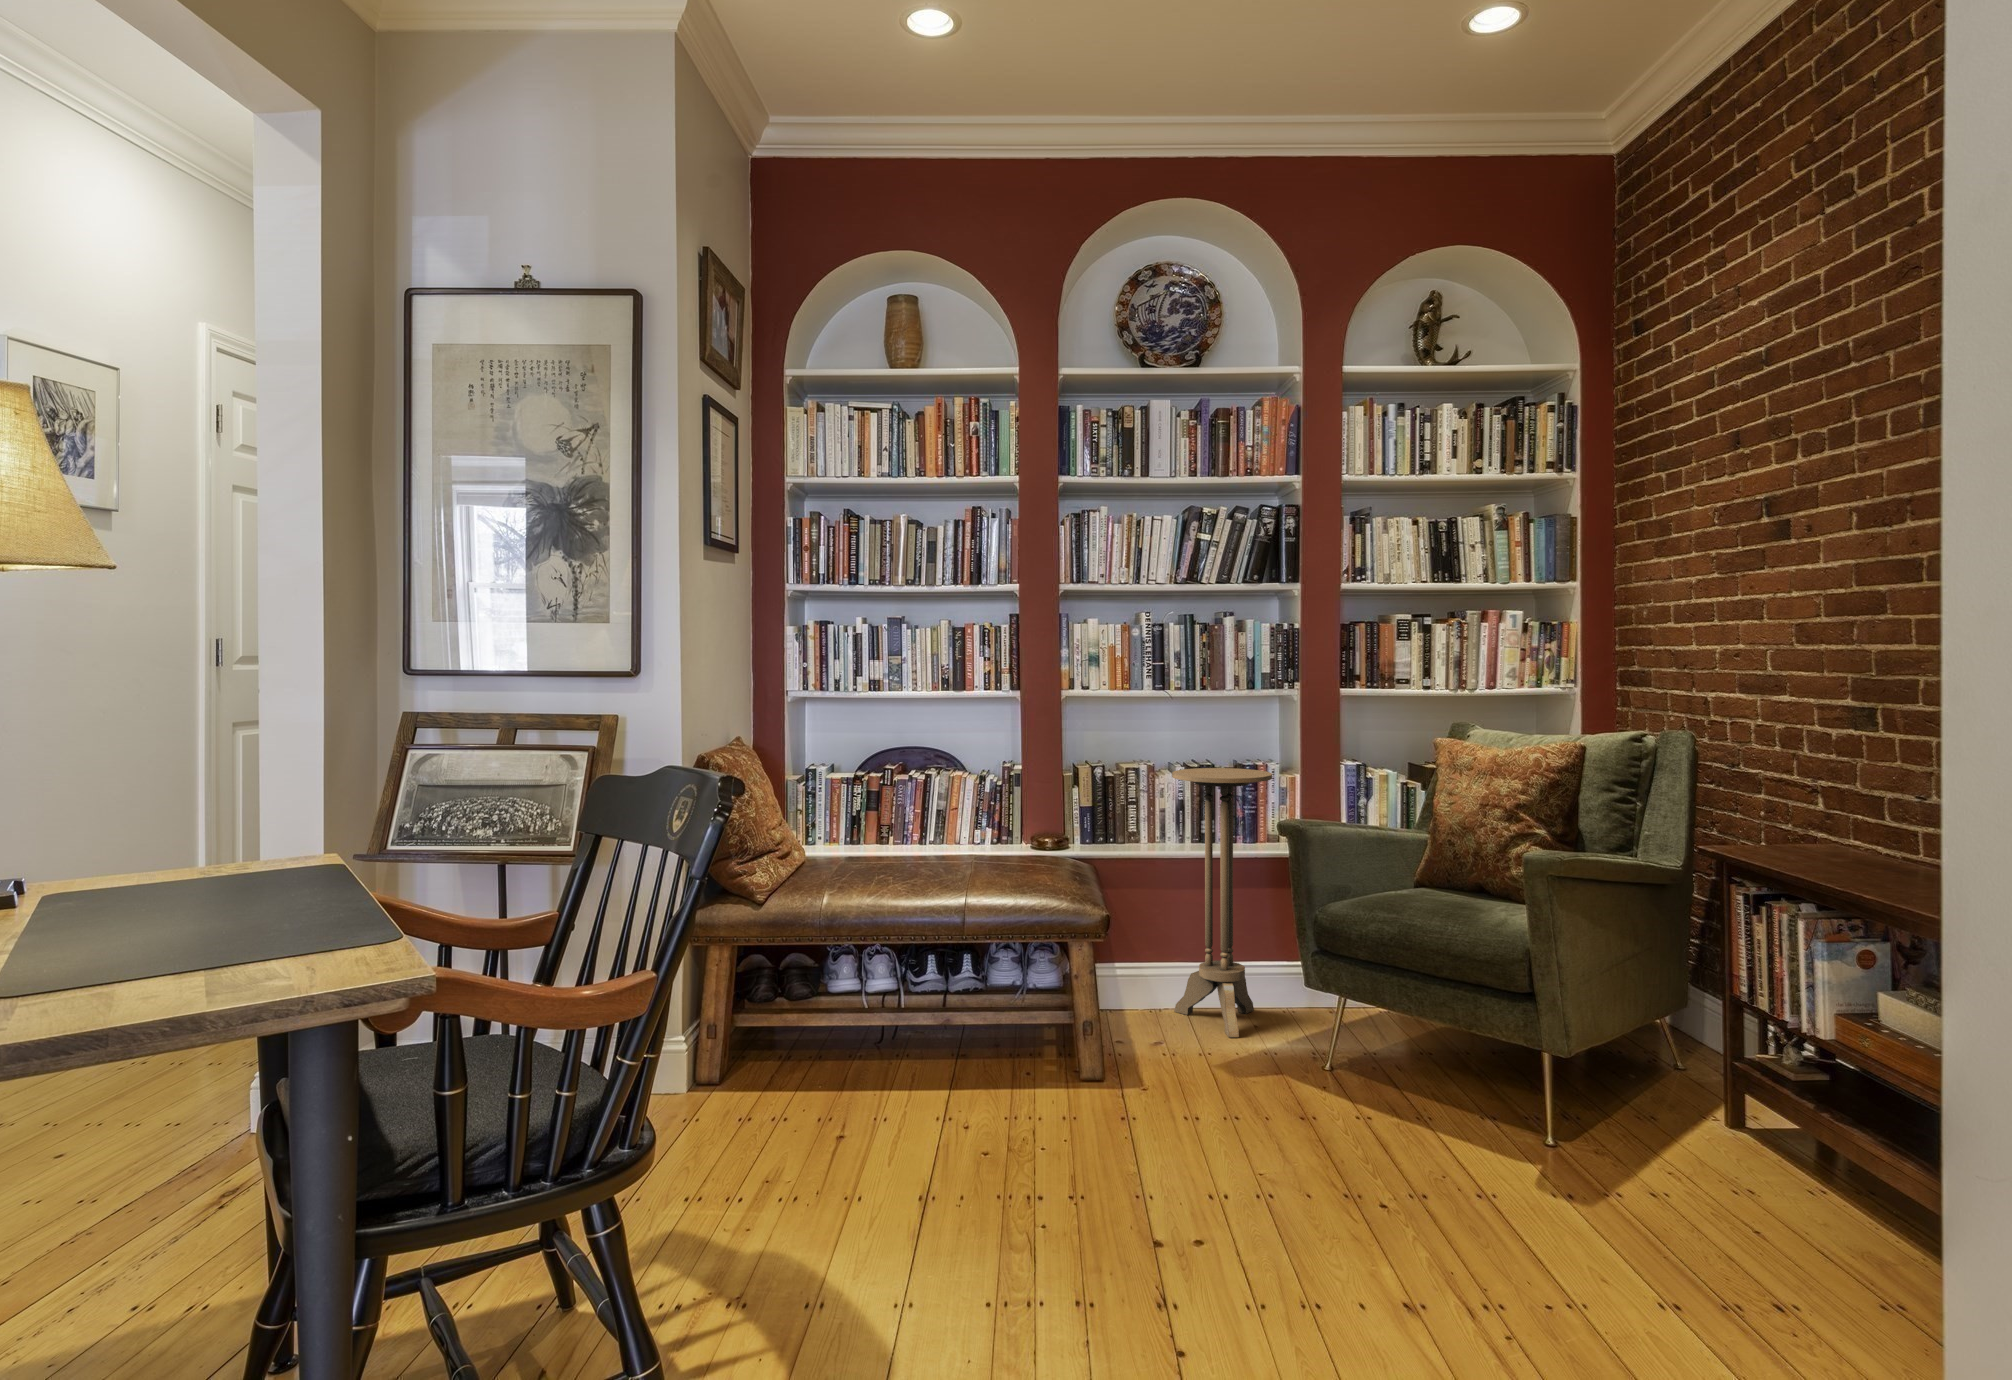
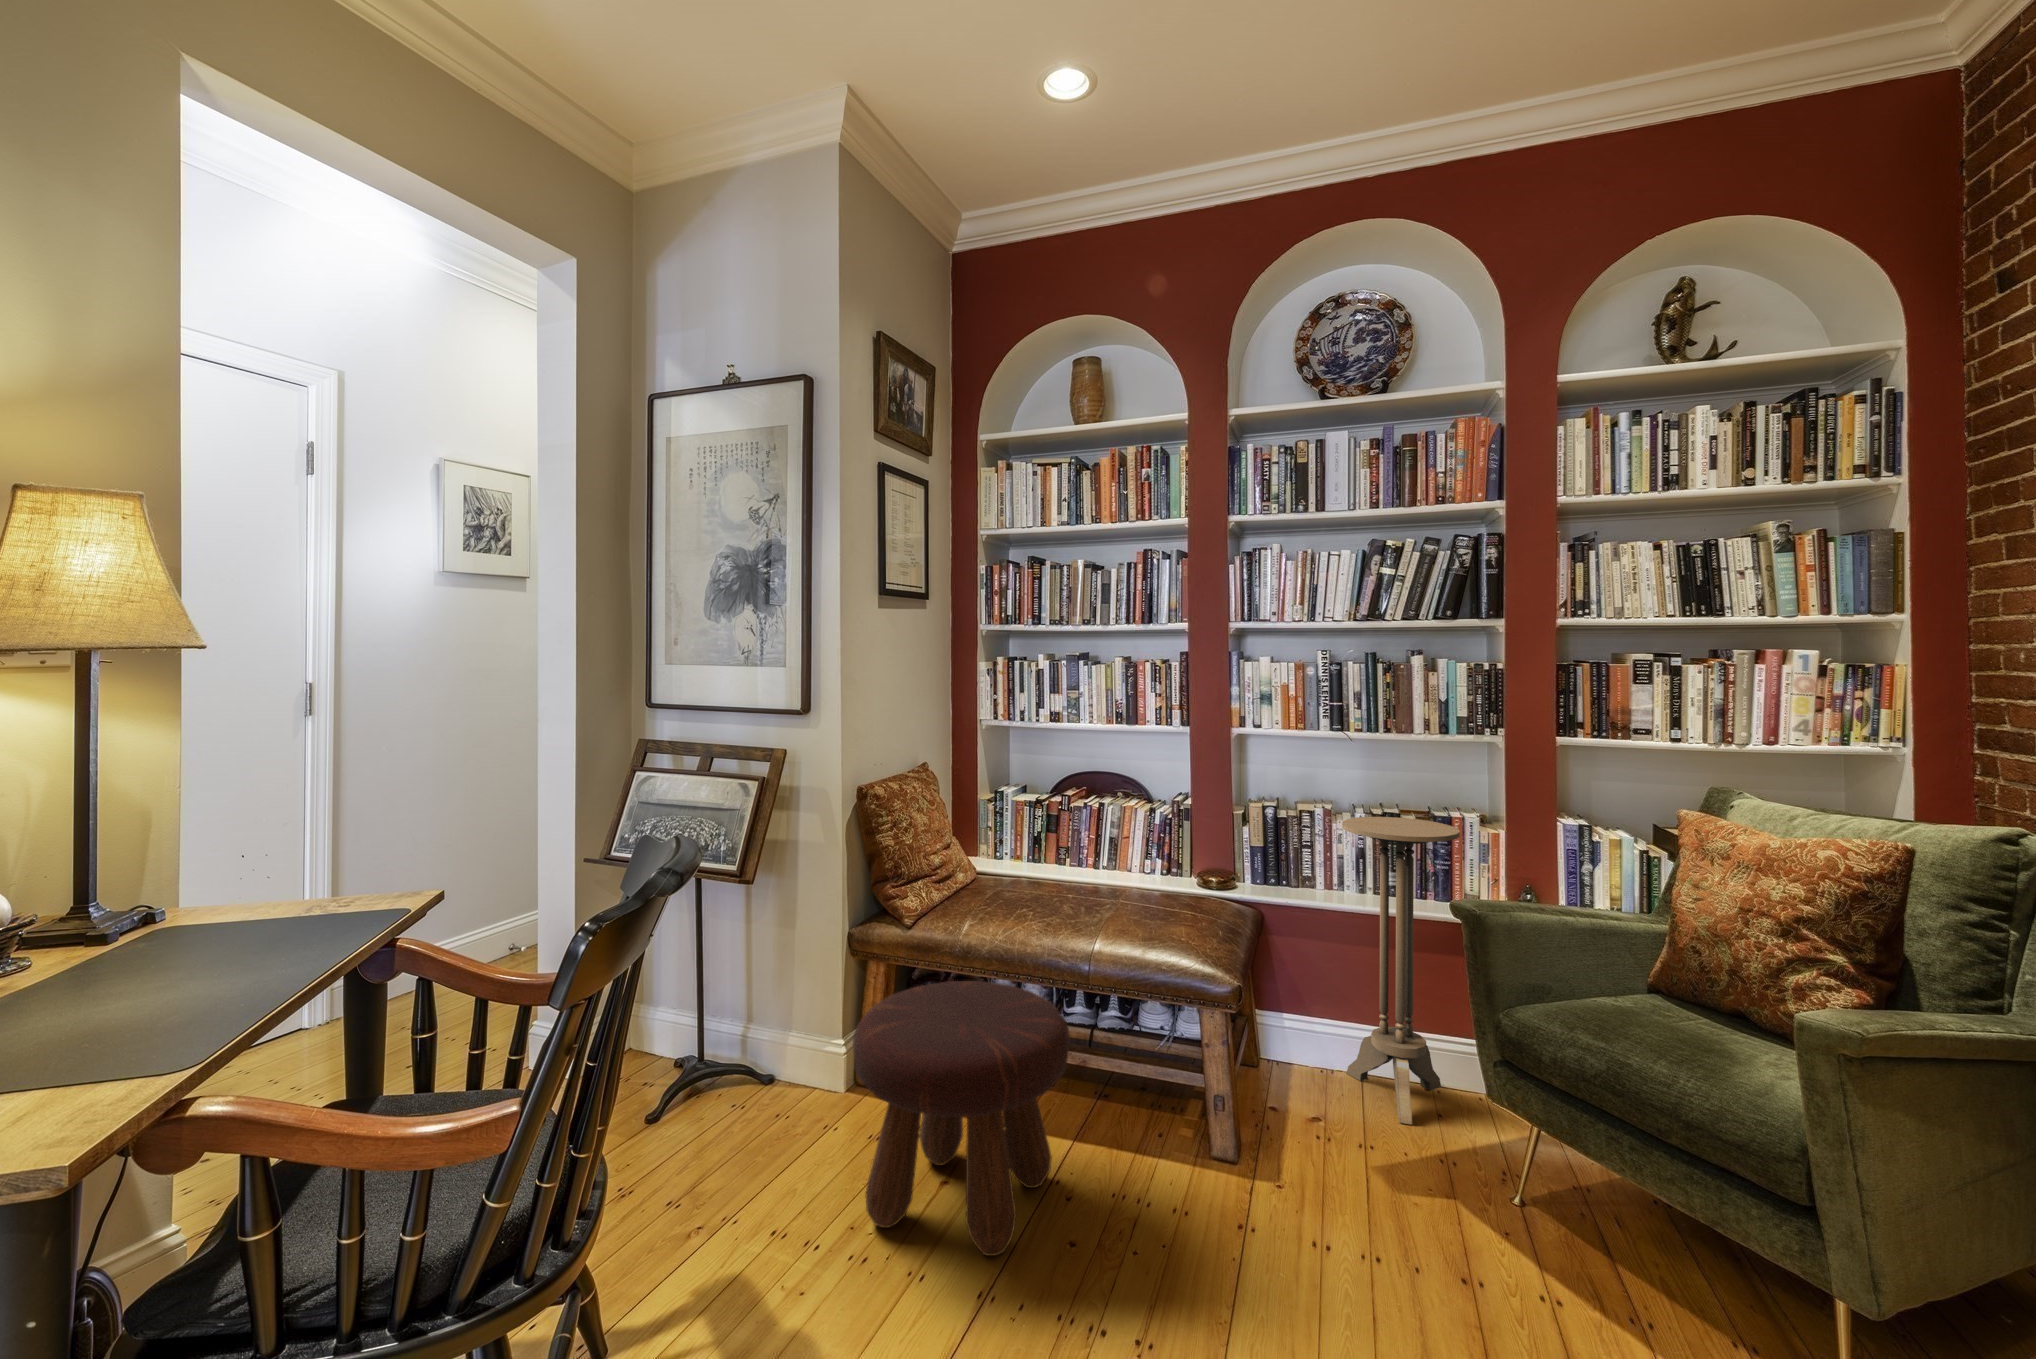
footstool: none [769,939,981,1168] -> present [853,981,1070,1256]

